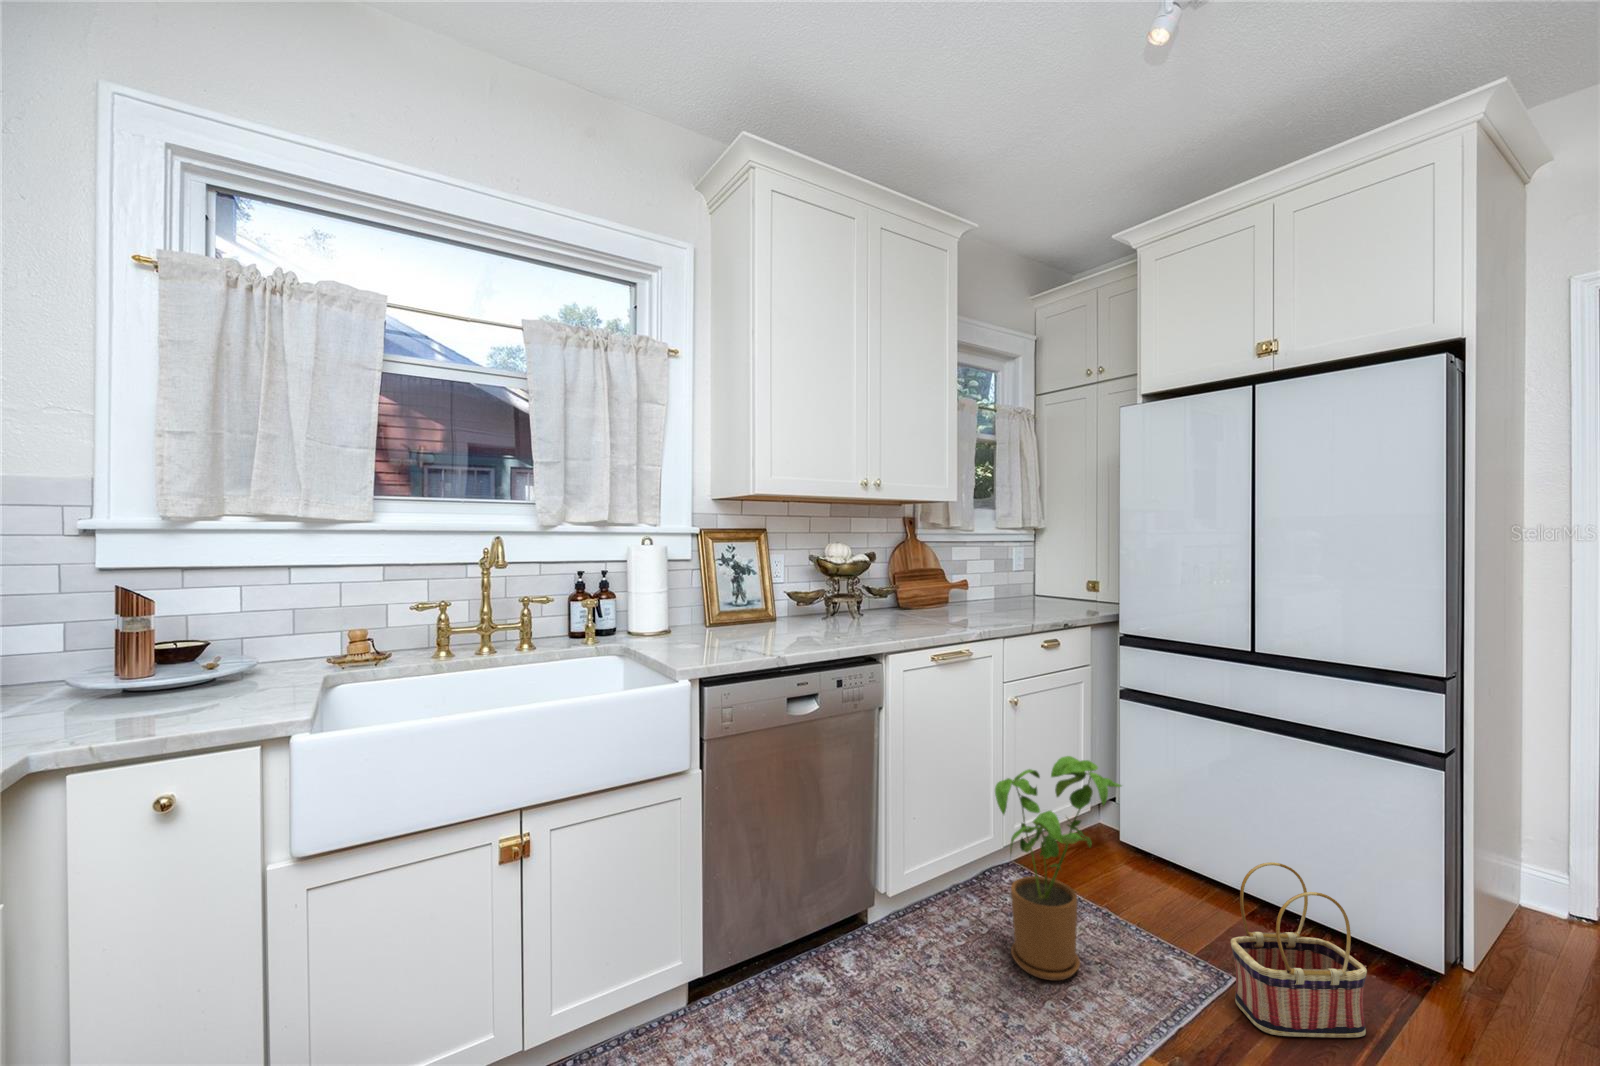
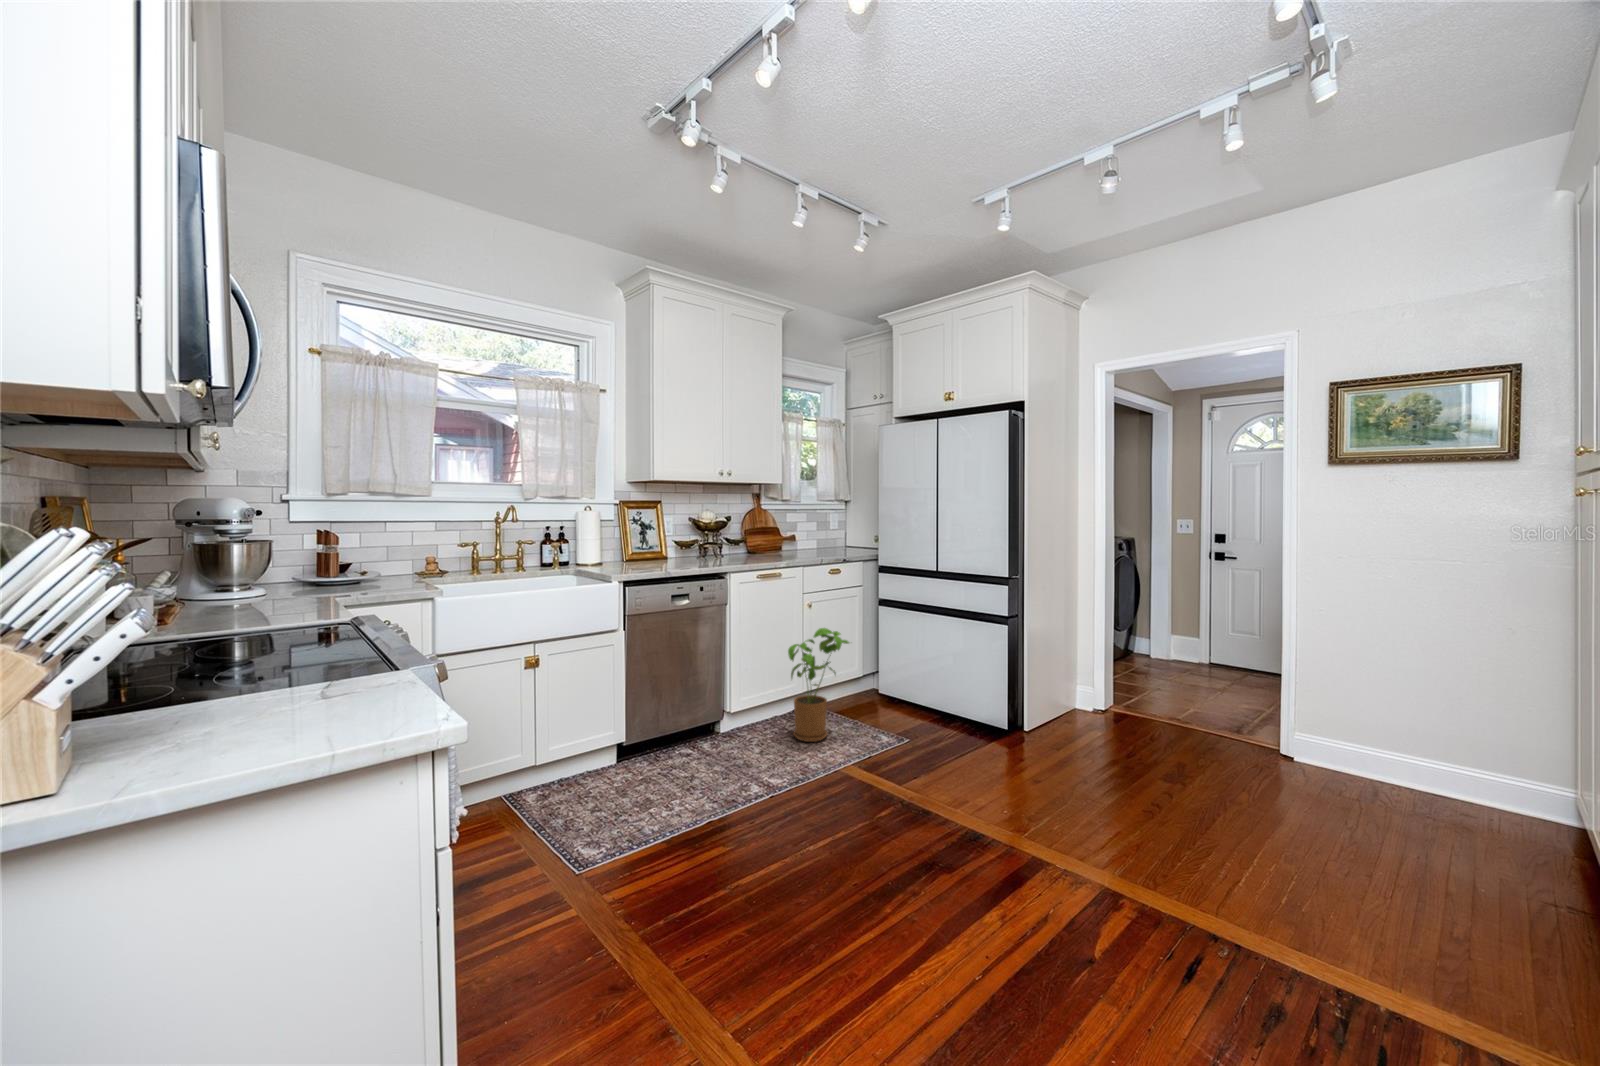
basket: present [1231,862,1367,1037] -> none [896,676,951,752]

